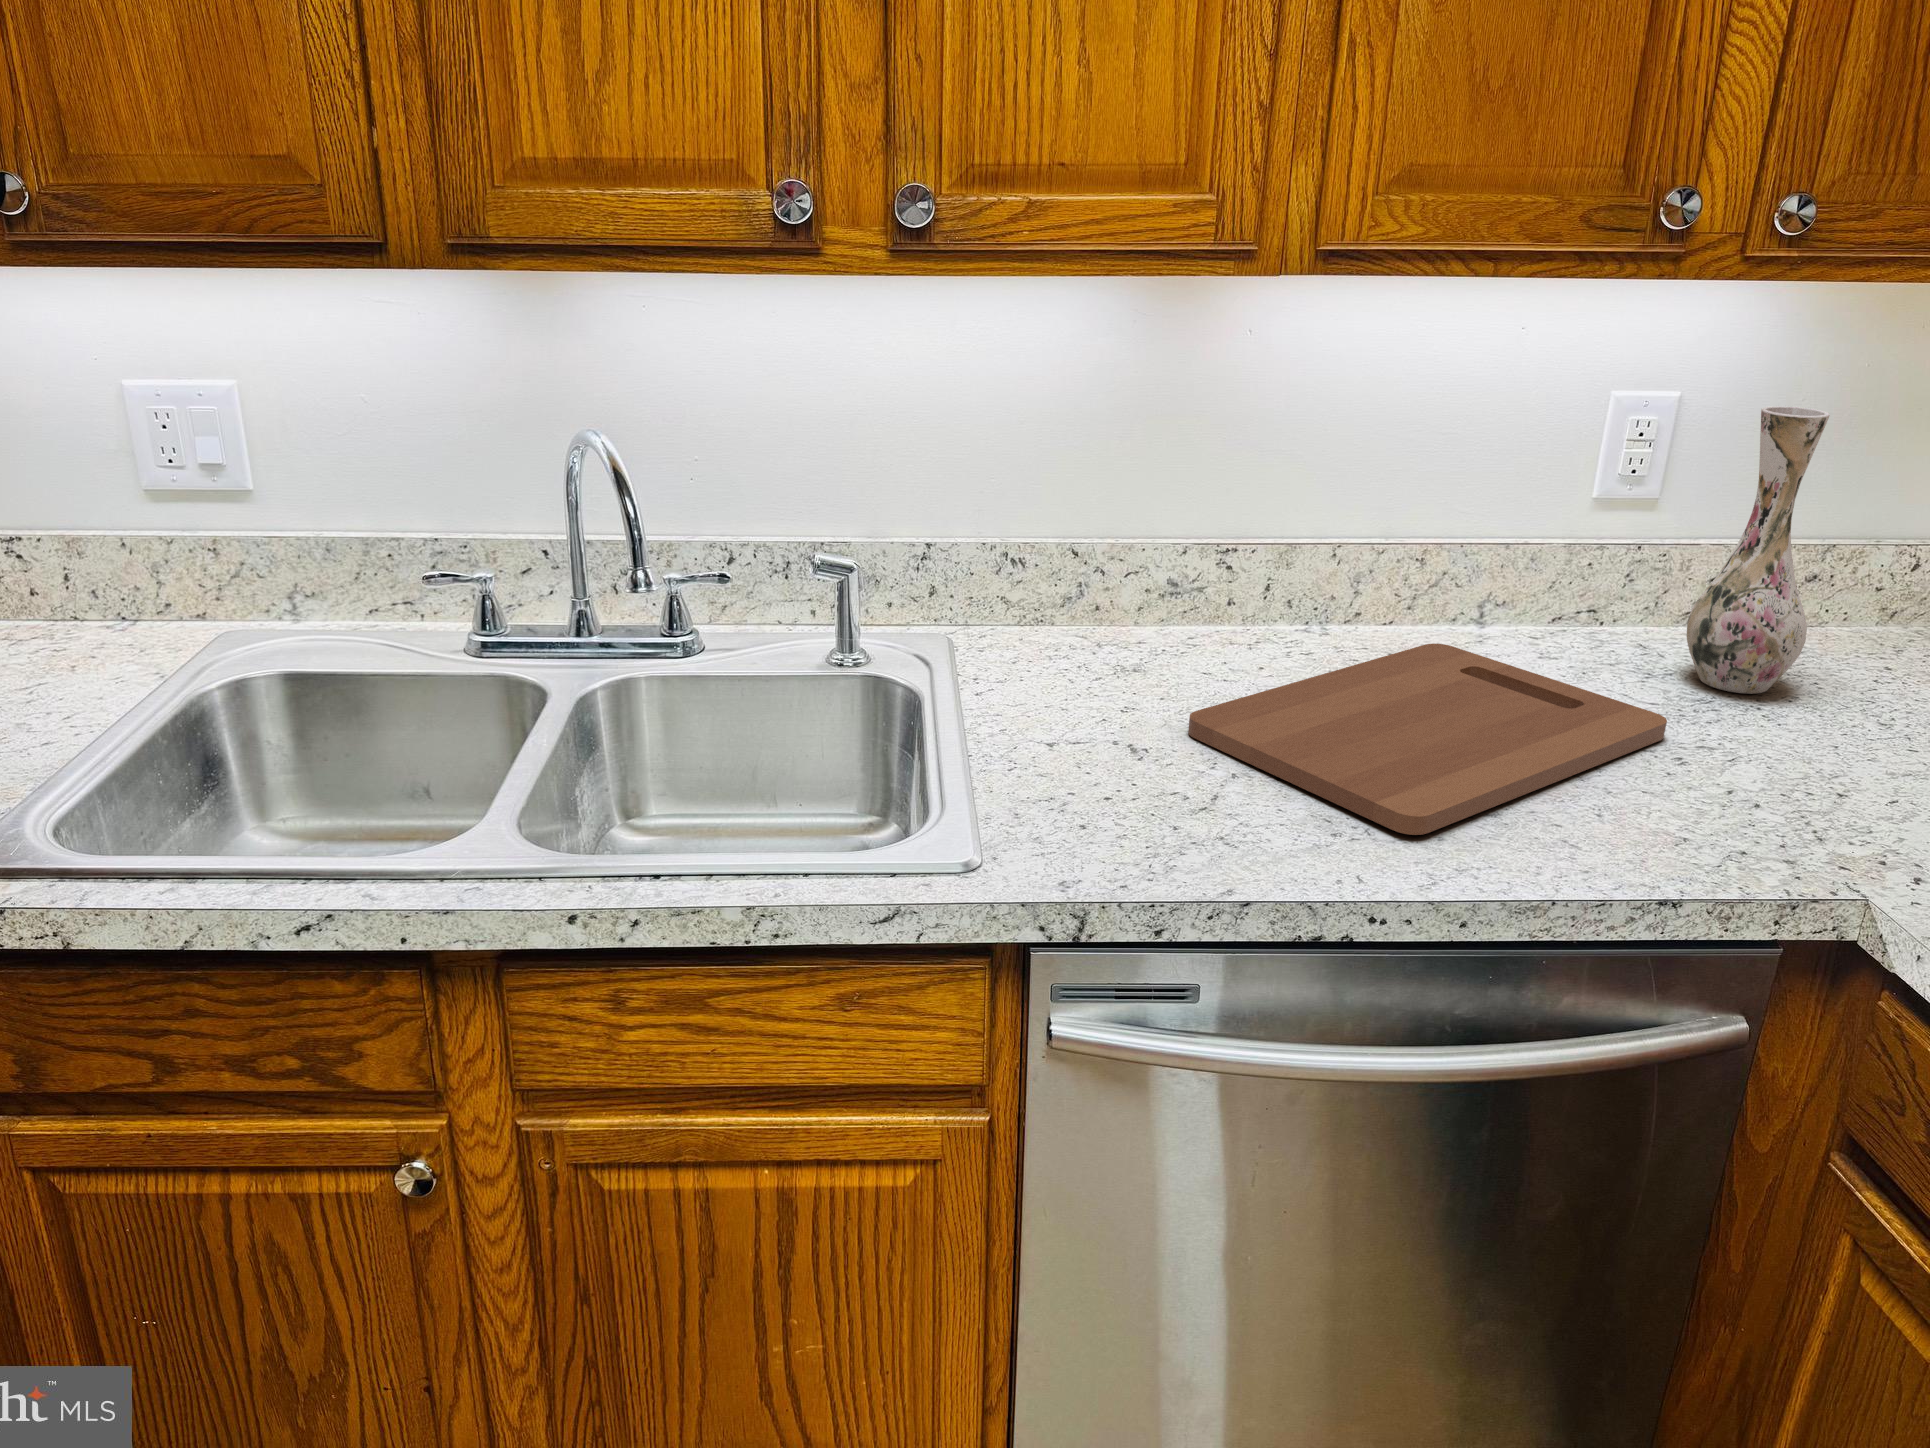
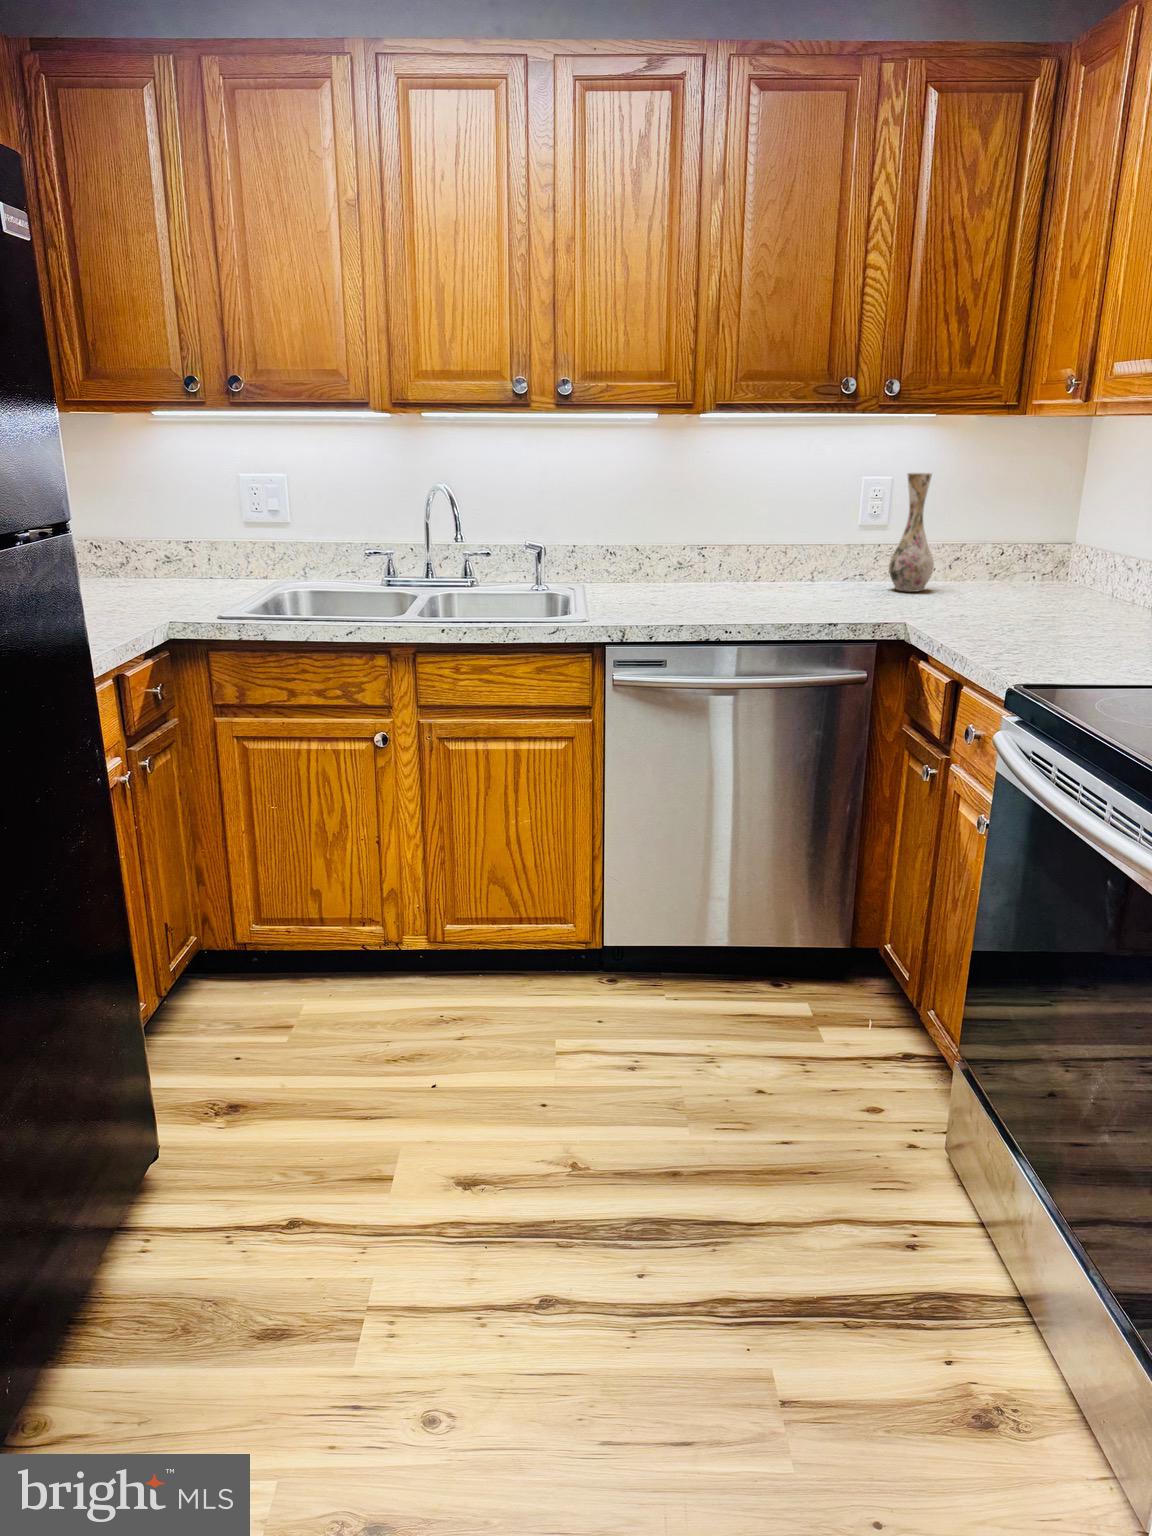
cutting board: present [1188,644,1667,835] -> none [677,580,867,612]

